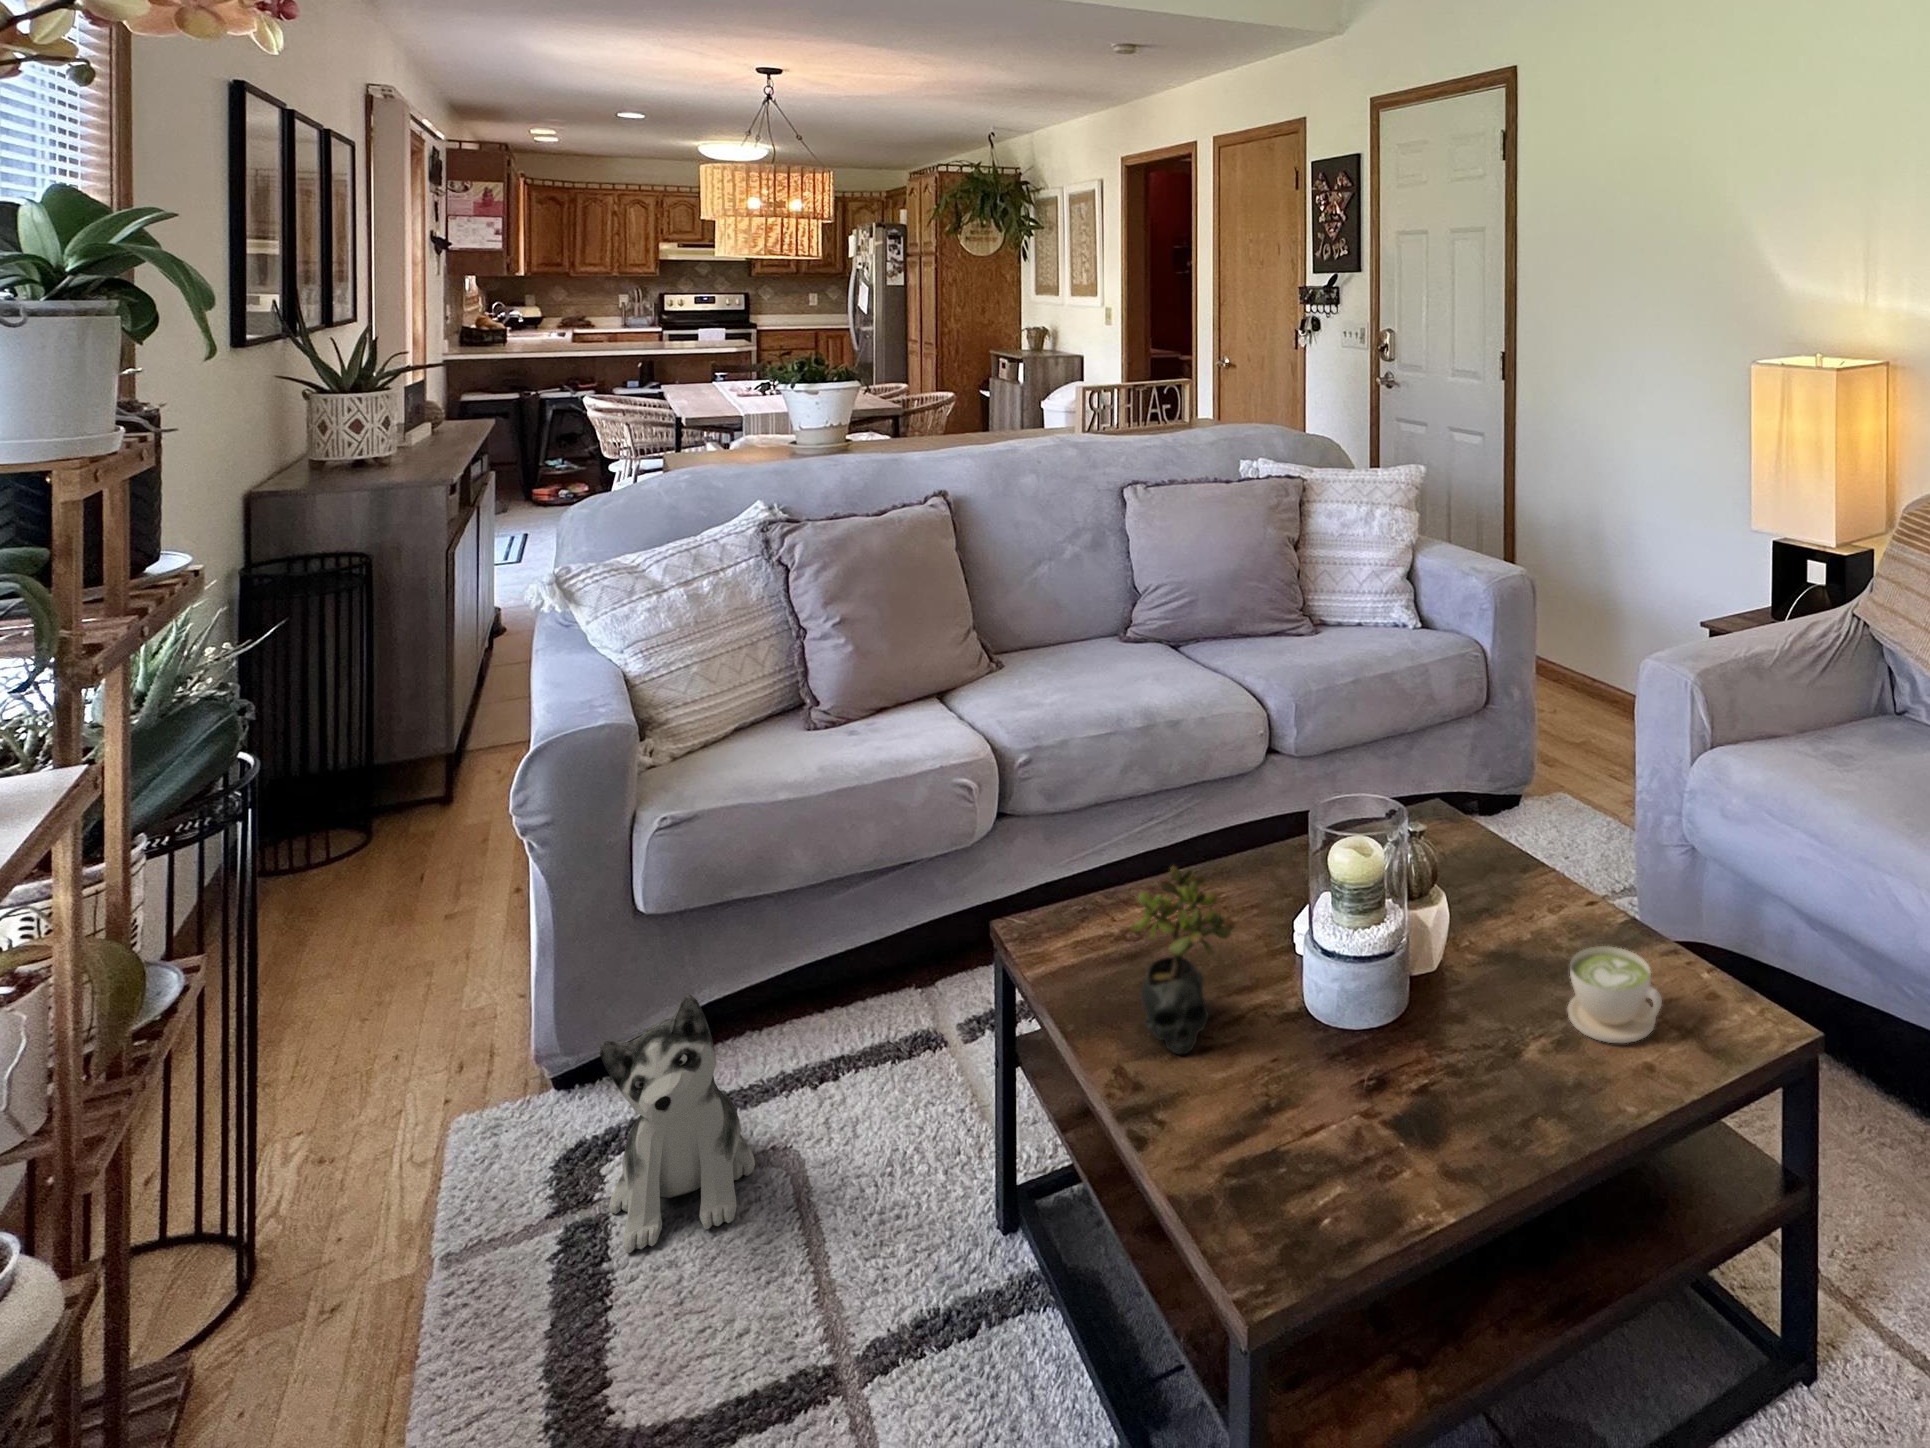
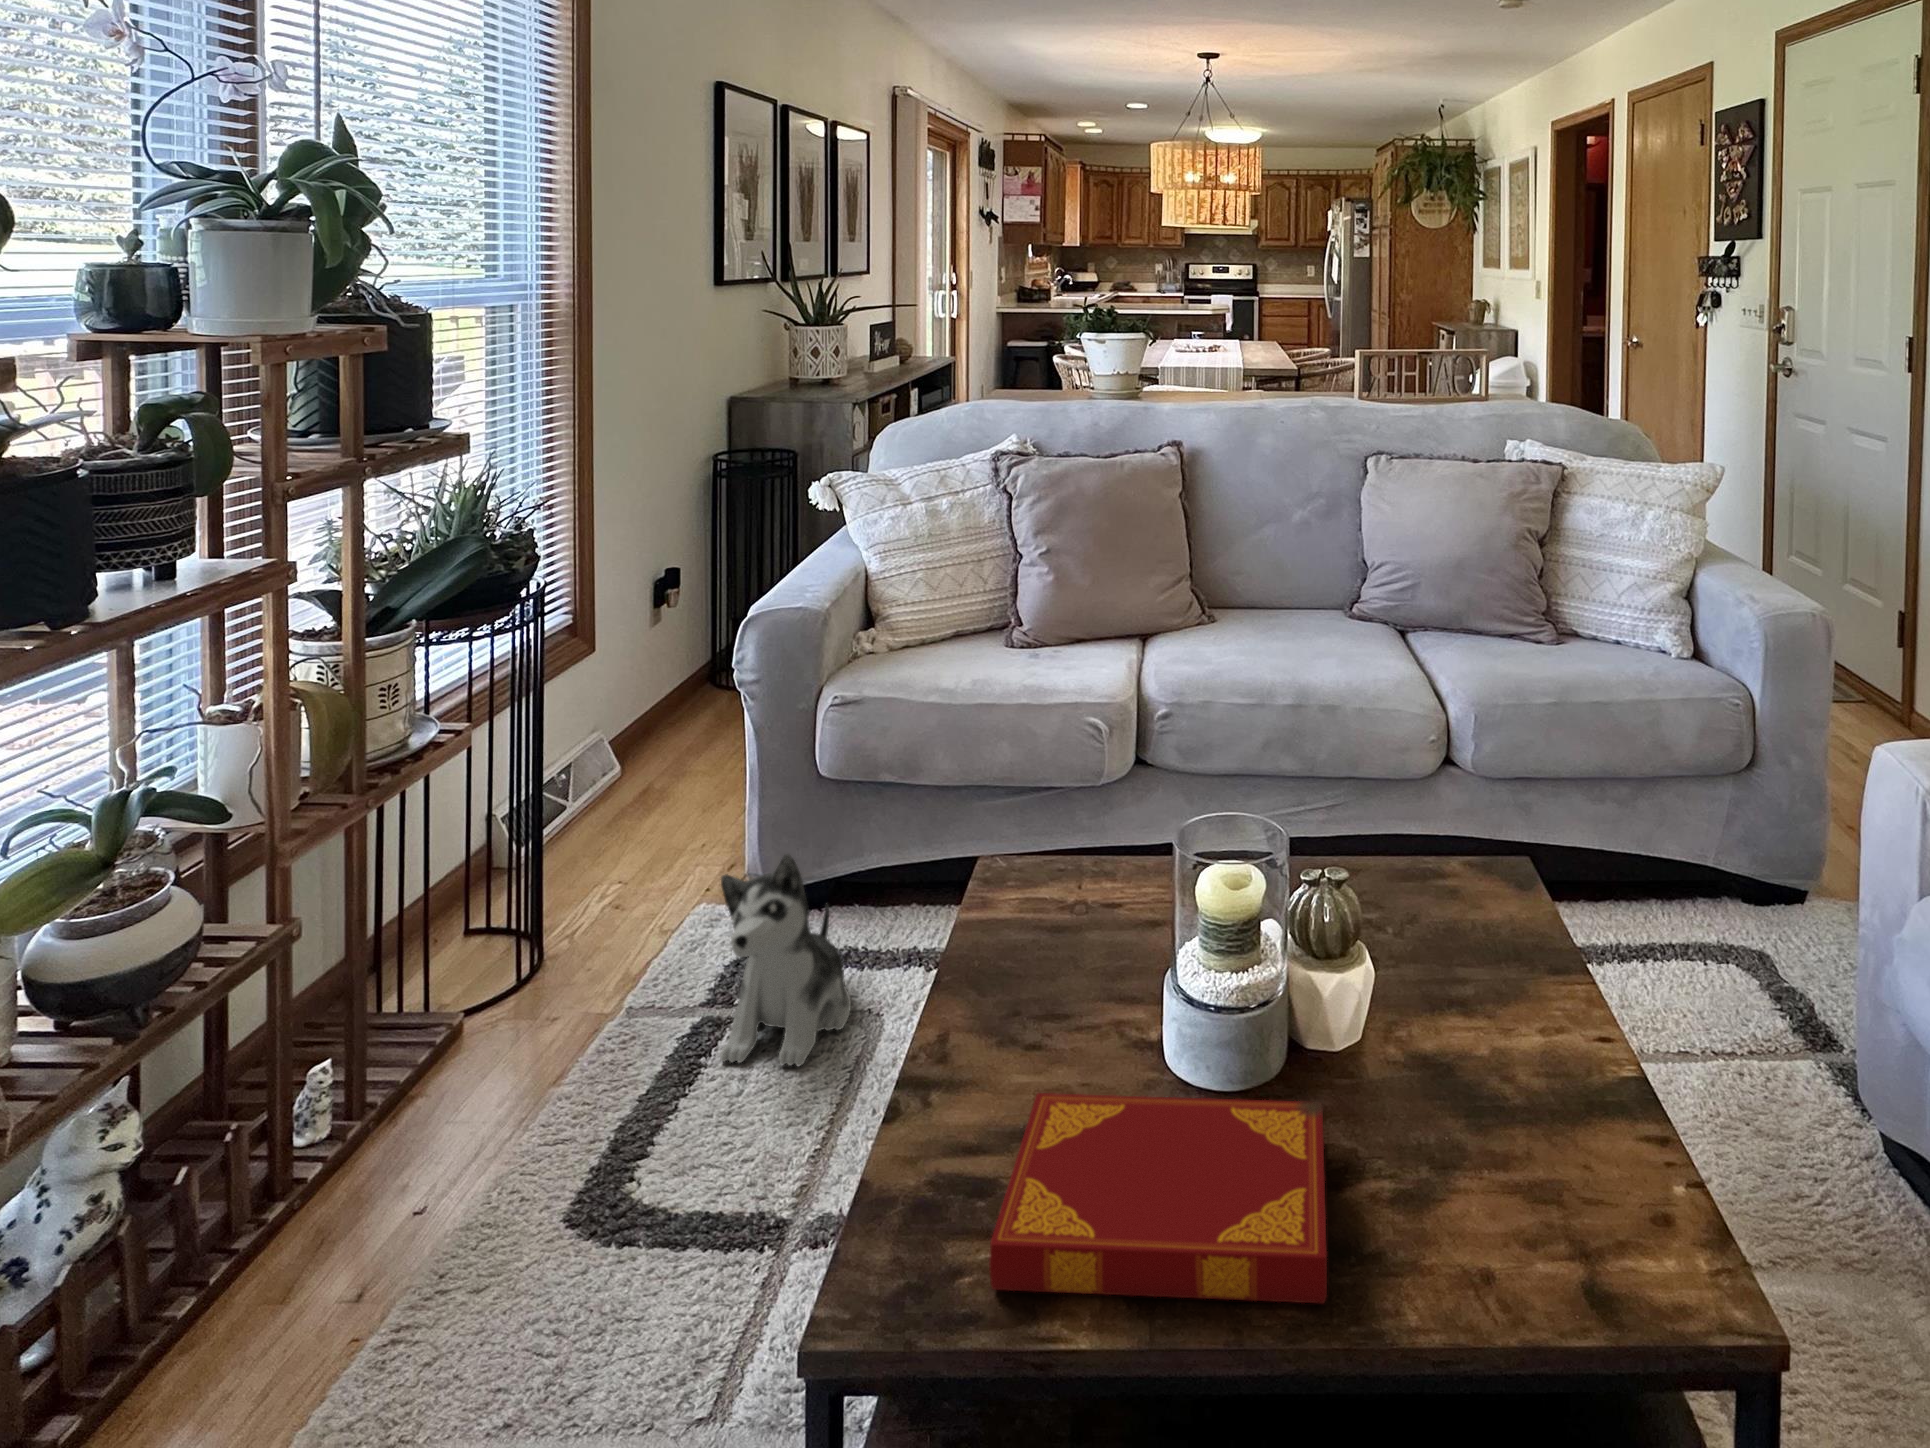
succulent plant: present [1129,866,1235,1054] -> none [992,843,1096,1050]
coffee cup: present [1568,946,1662,1043] -> none [1461,1092,1581,1241]
hardback book: none [1249,1002,1555,1216] -> present [989,1093,1327,1303]

